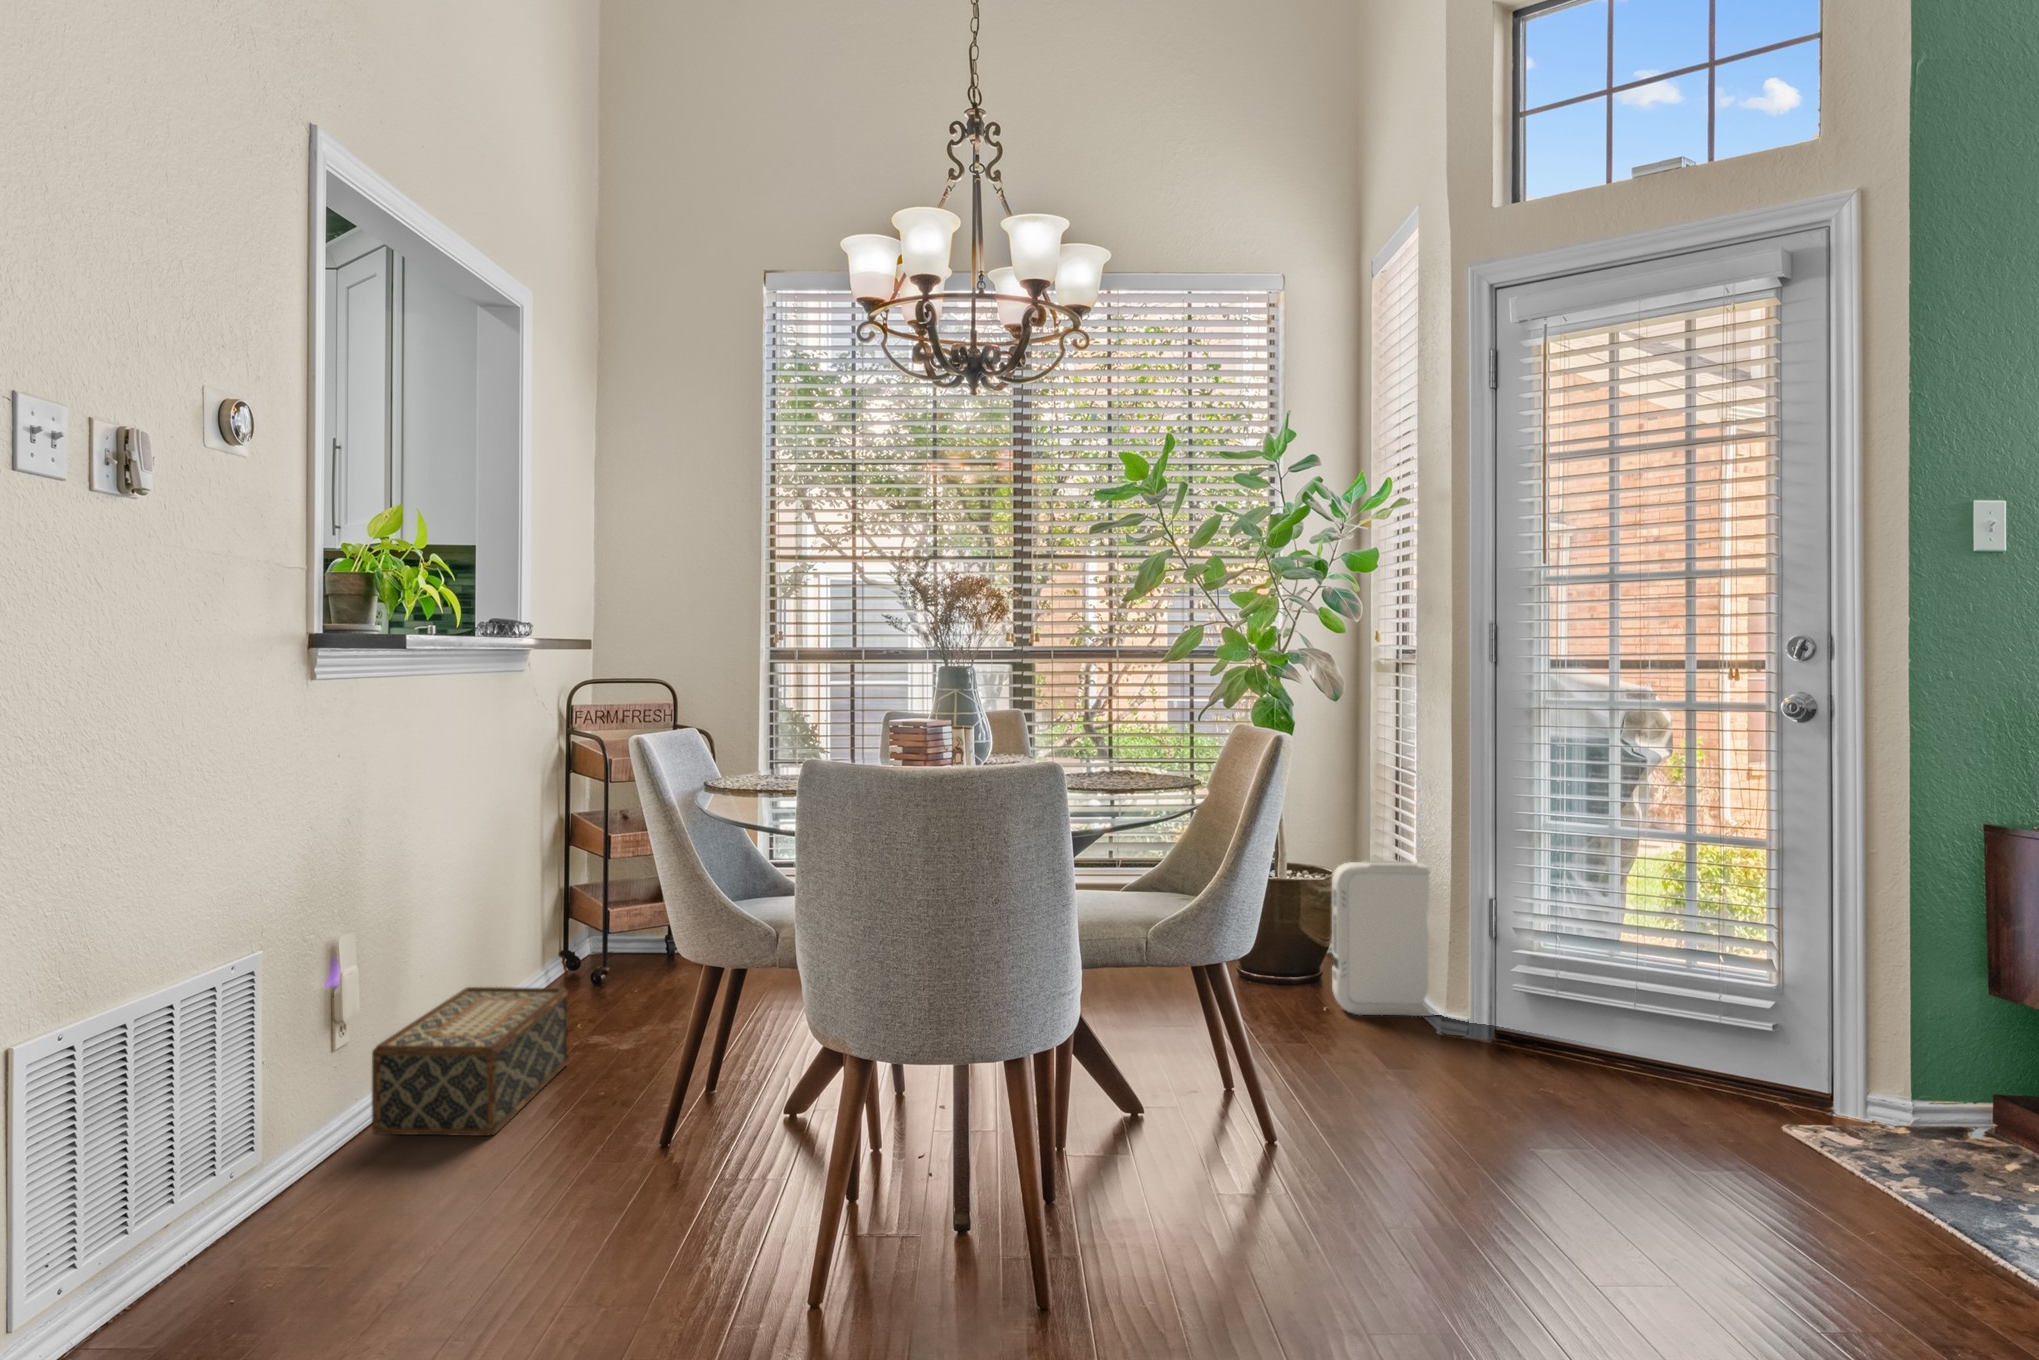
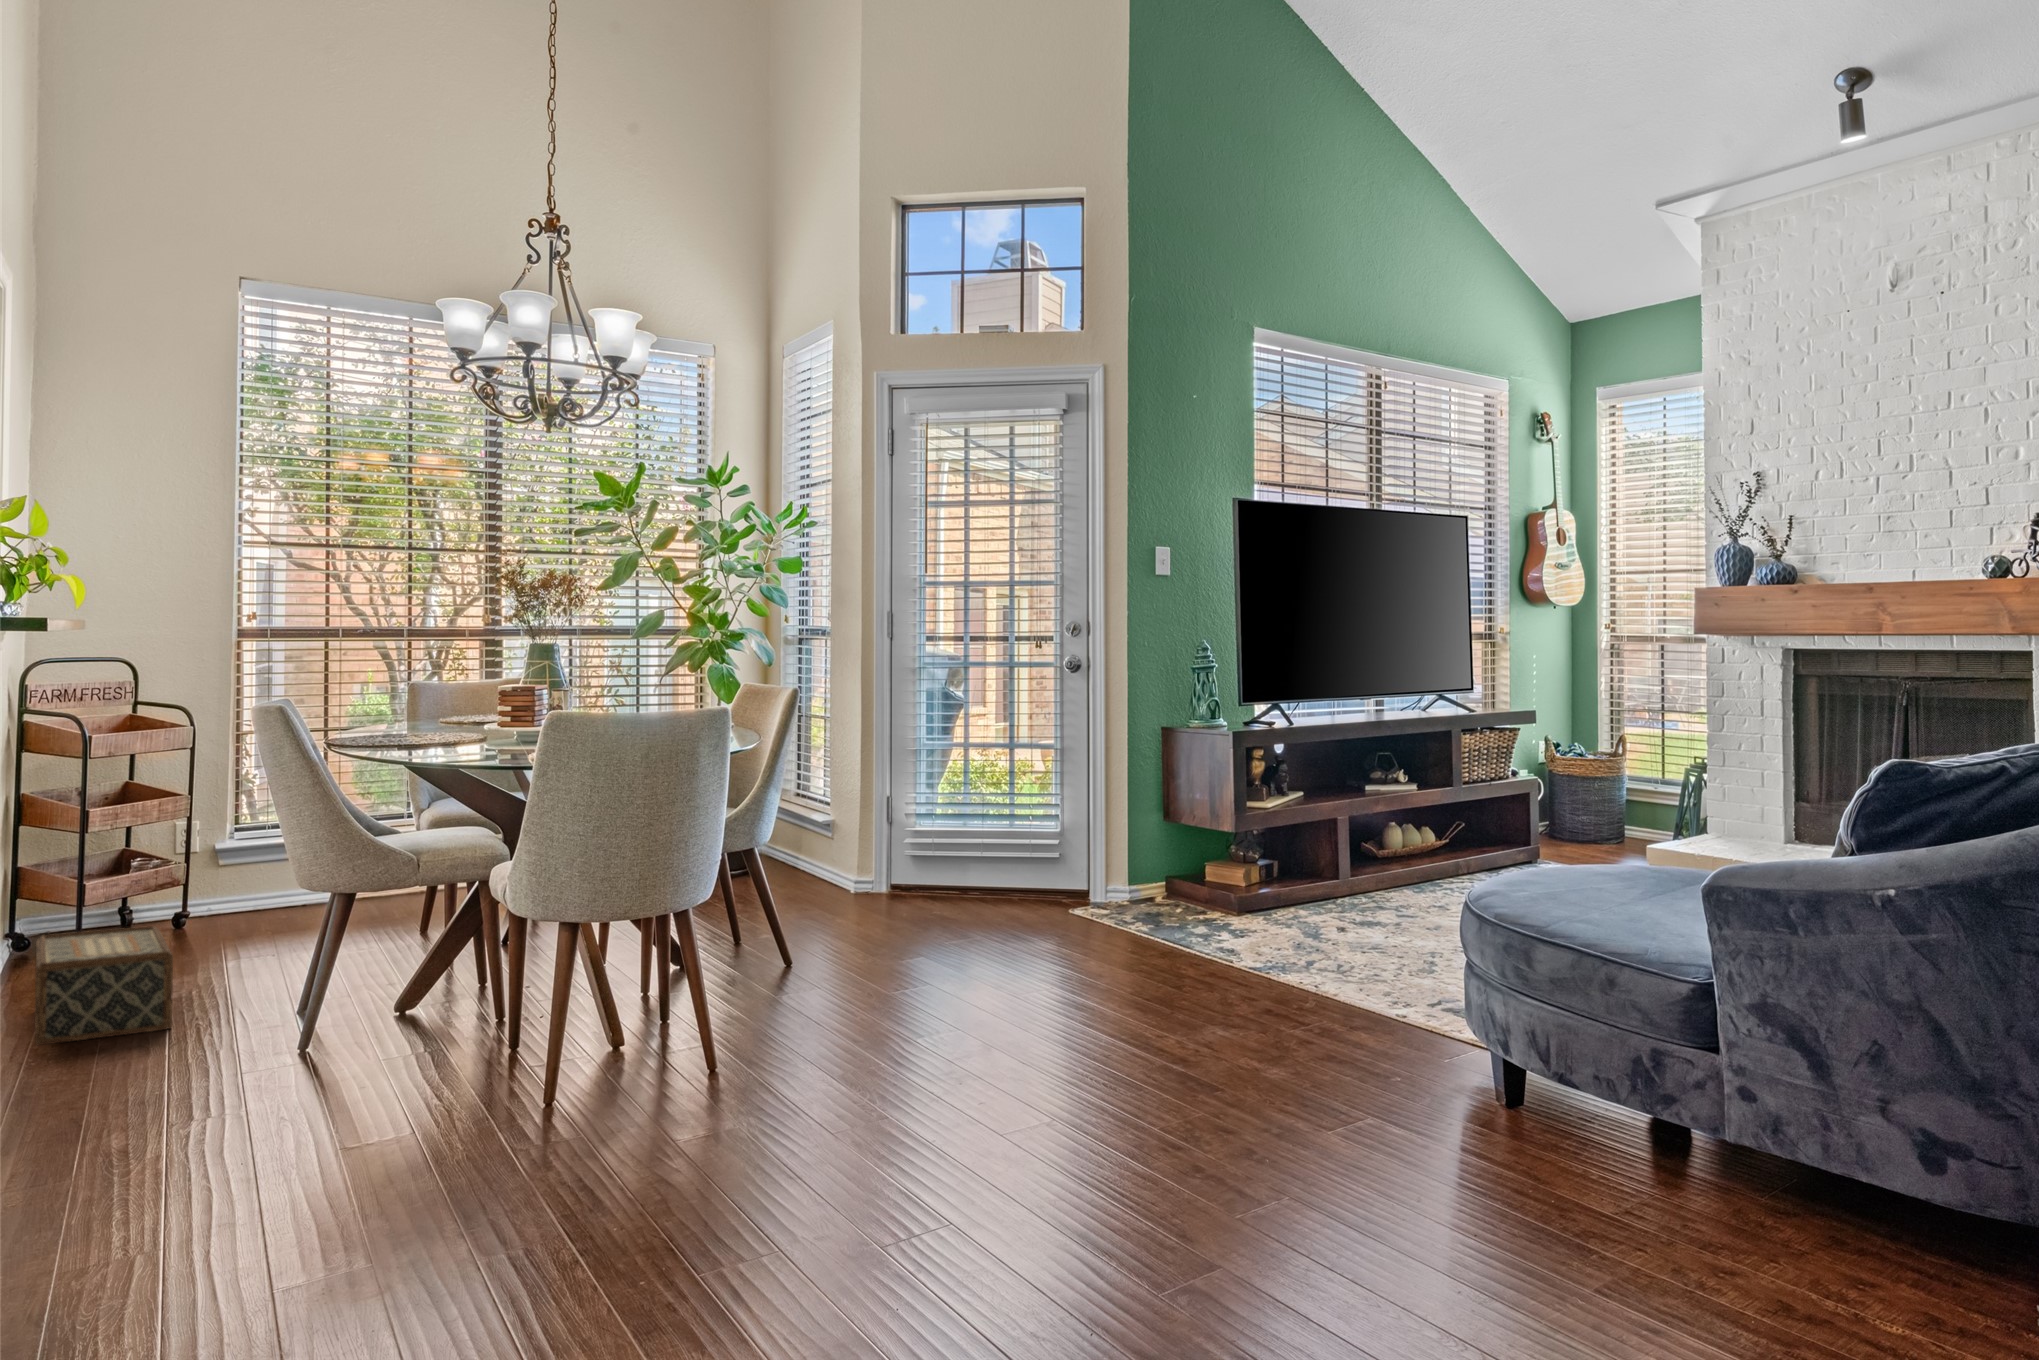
air purifier: present [1332,860,1434,1016] -> none [778,788,861,902]

